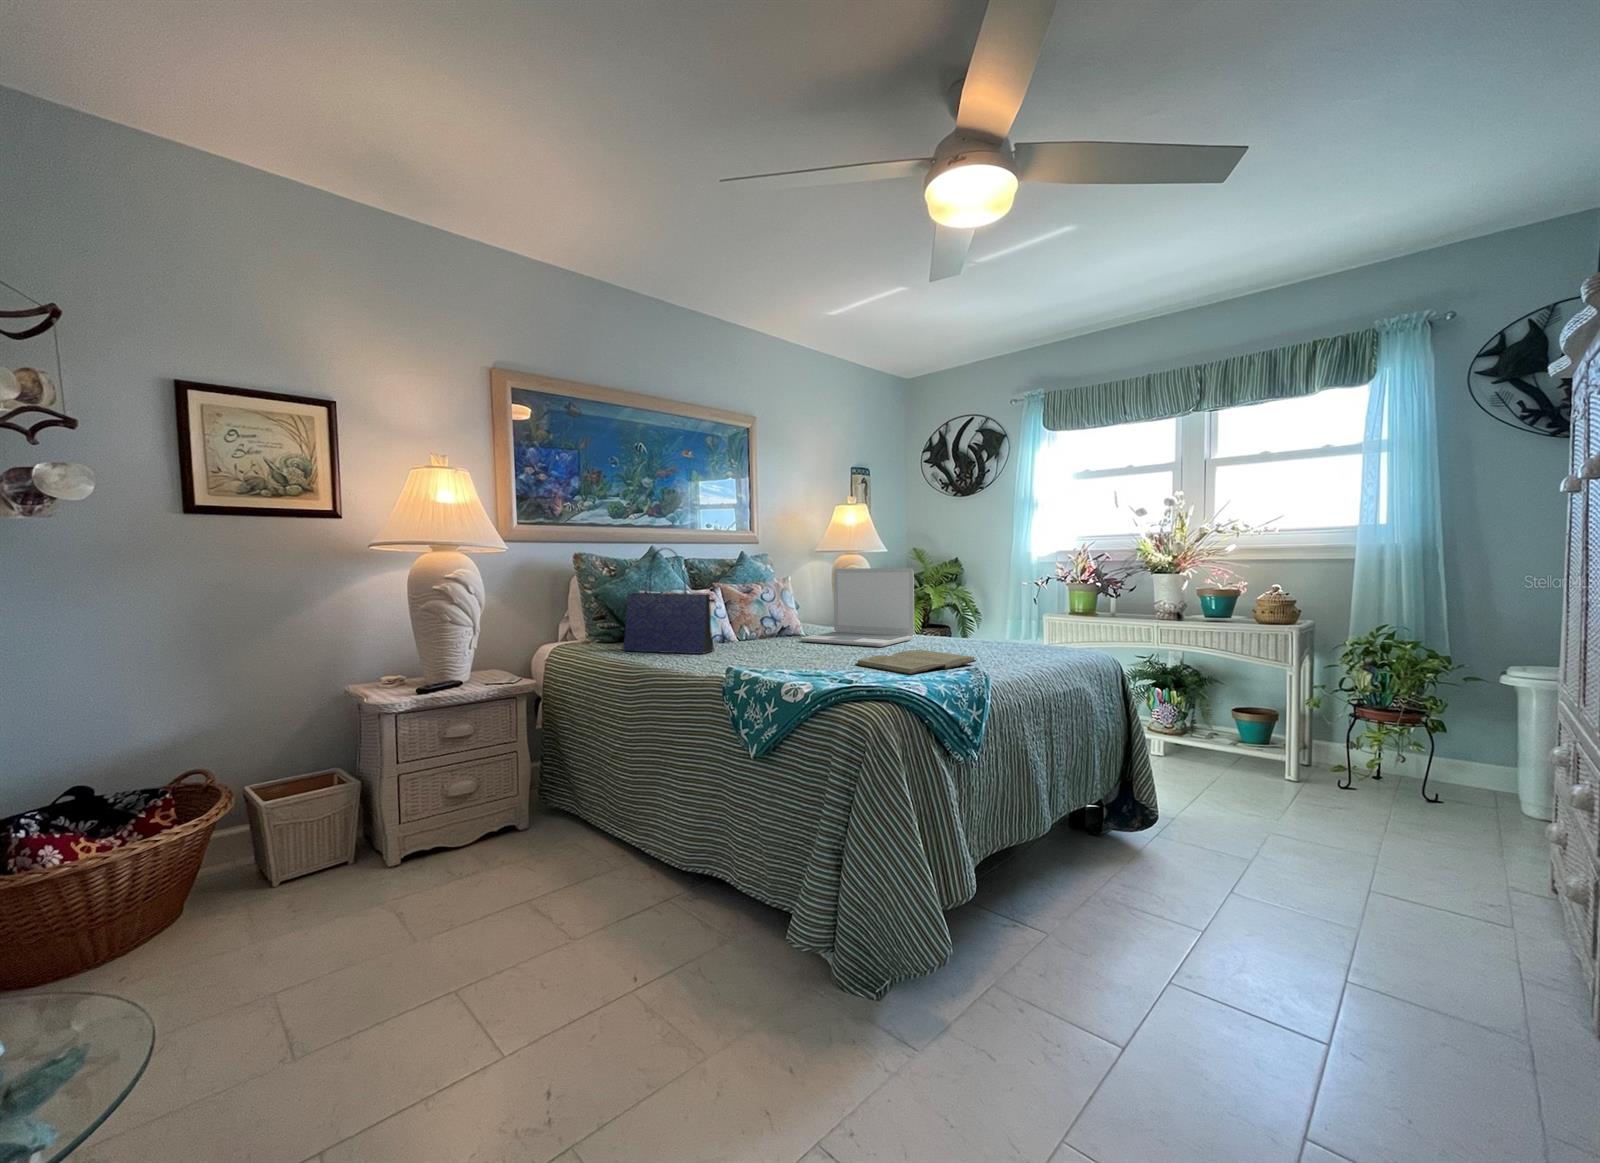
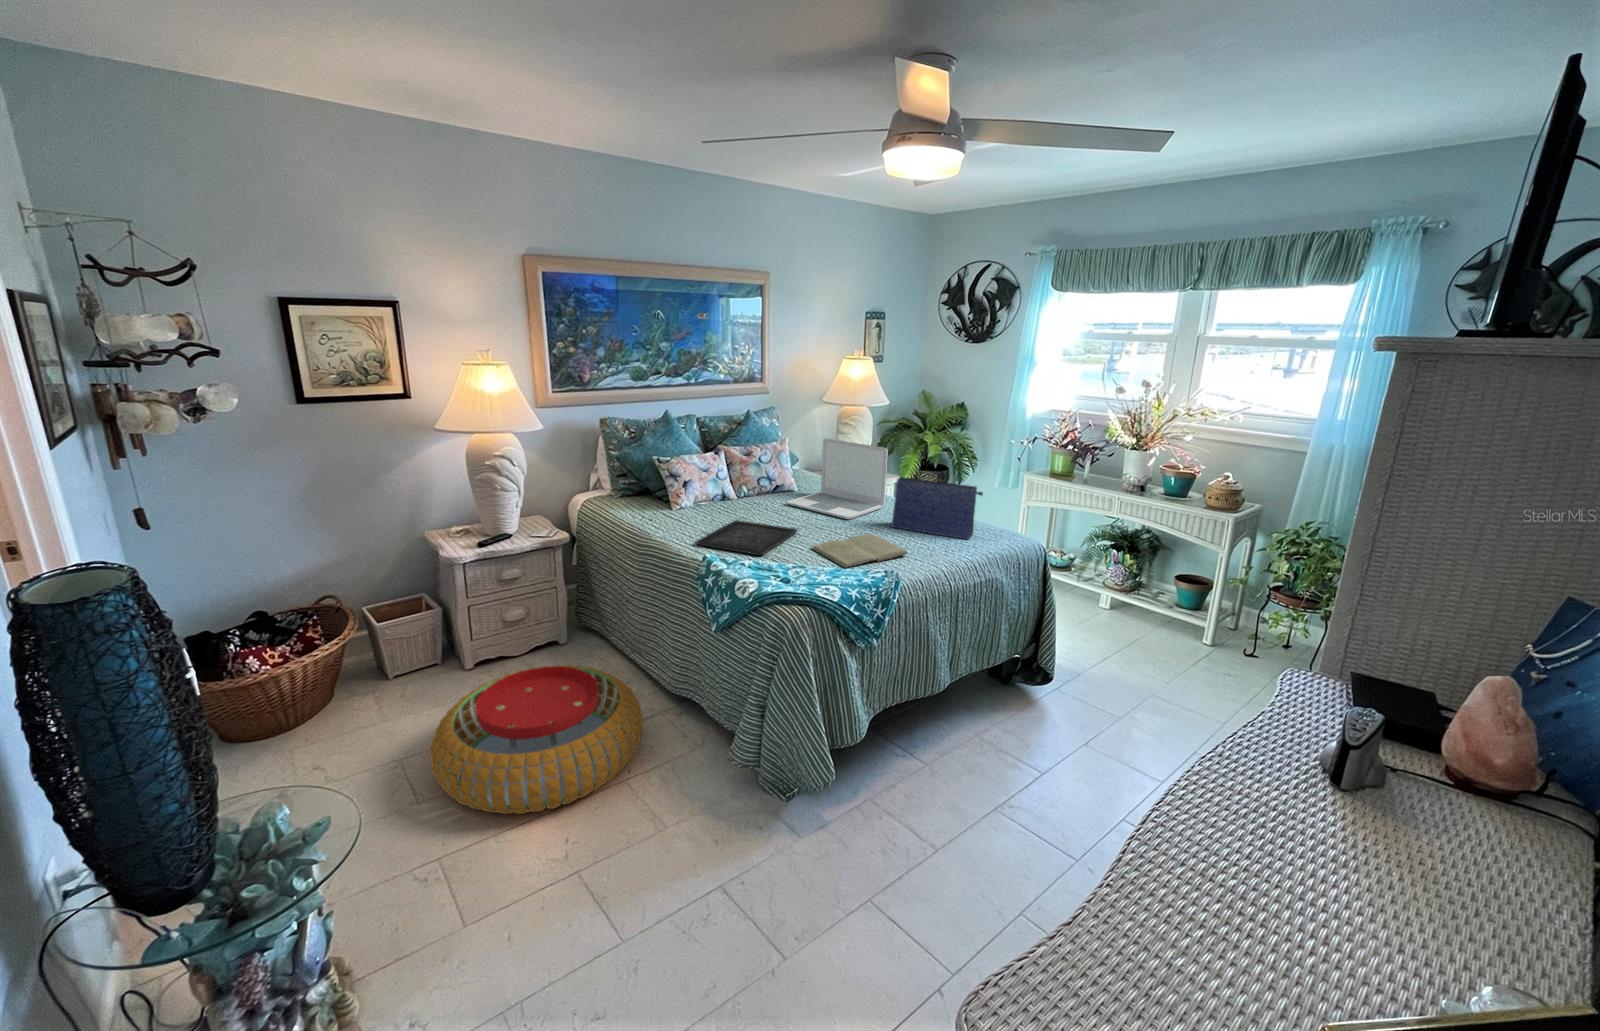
tote bag: present [623,548,715,654] -> present [891,442,983,539]
tray: none [709,650,829,671] -> present [695,520,797,555]
pouf: none [325,835,653,1064] -> present [430,665,643,814]

